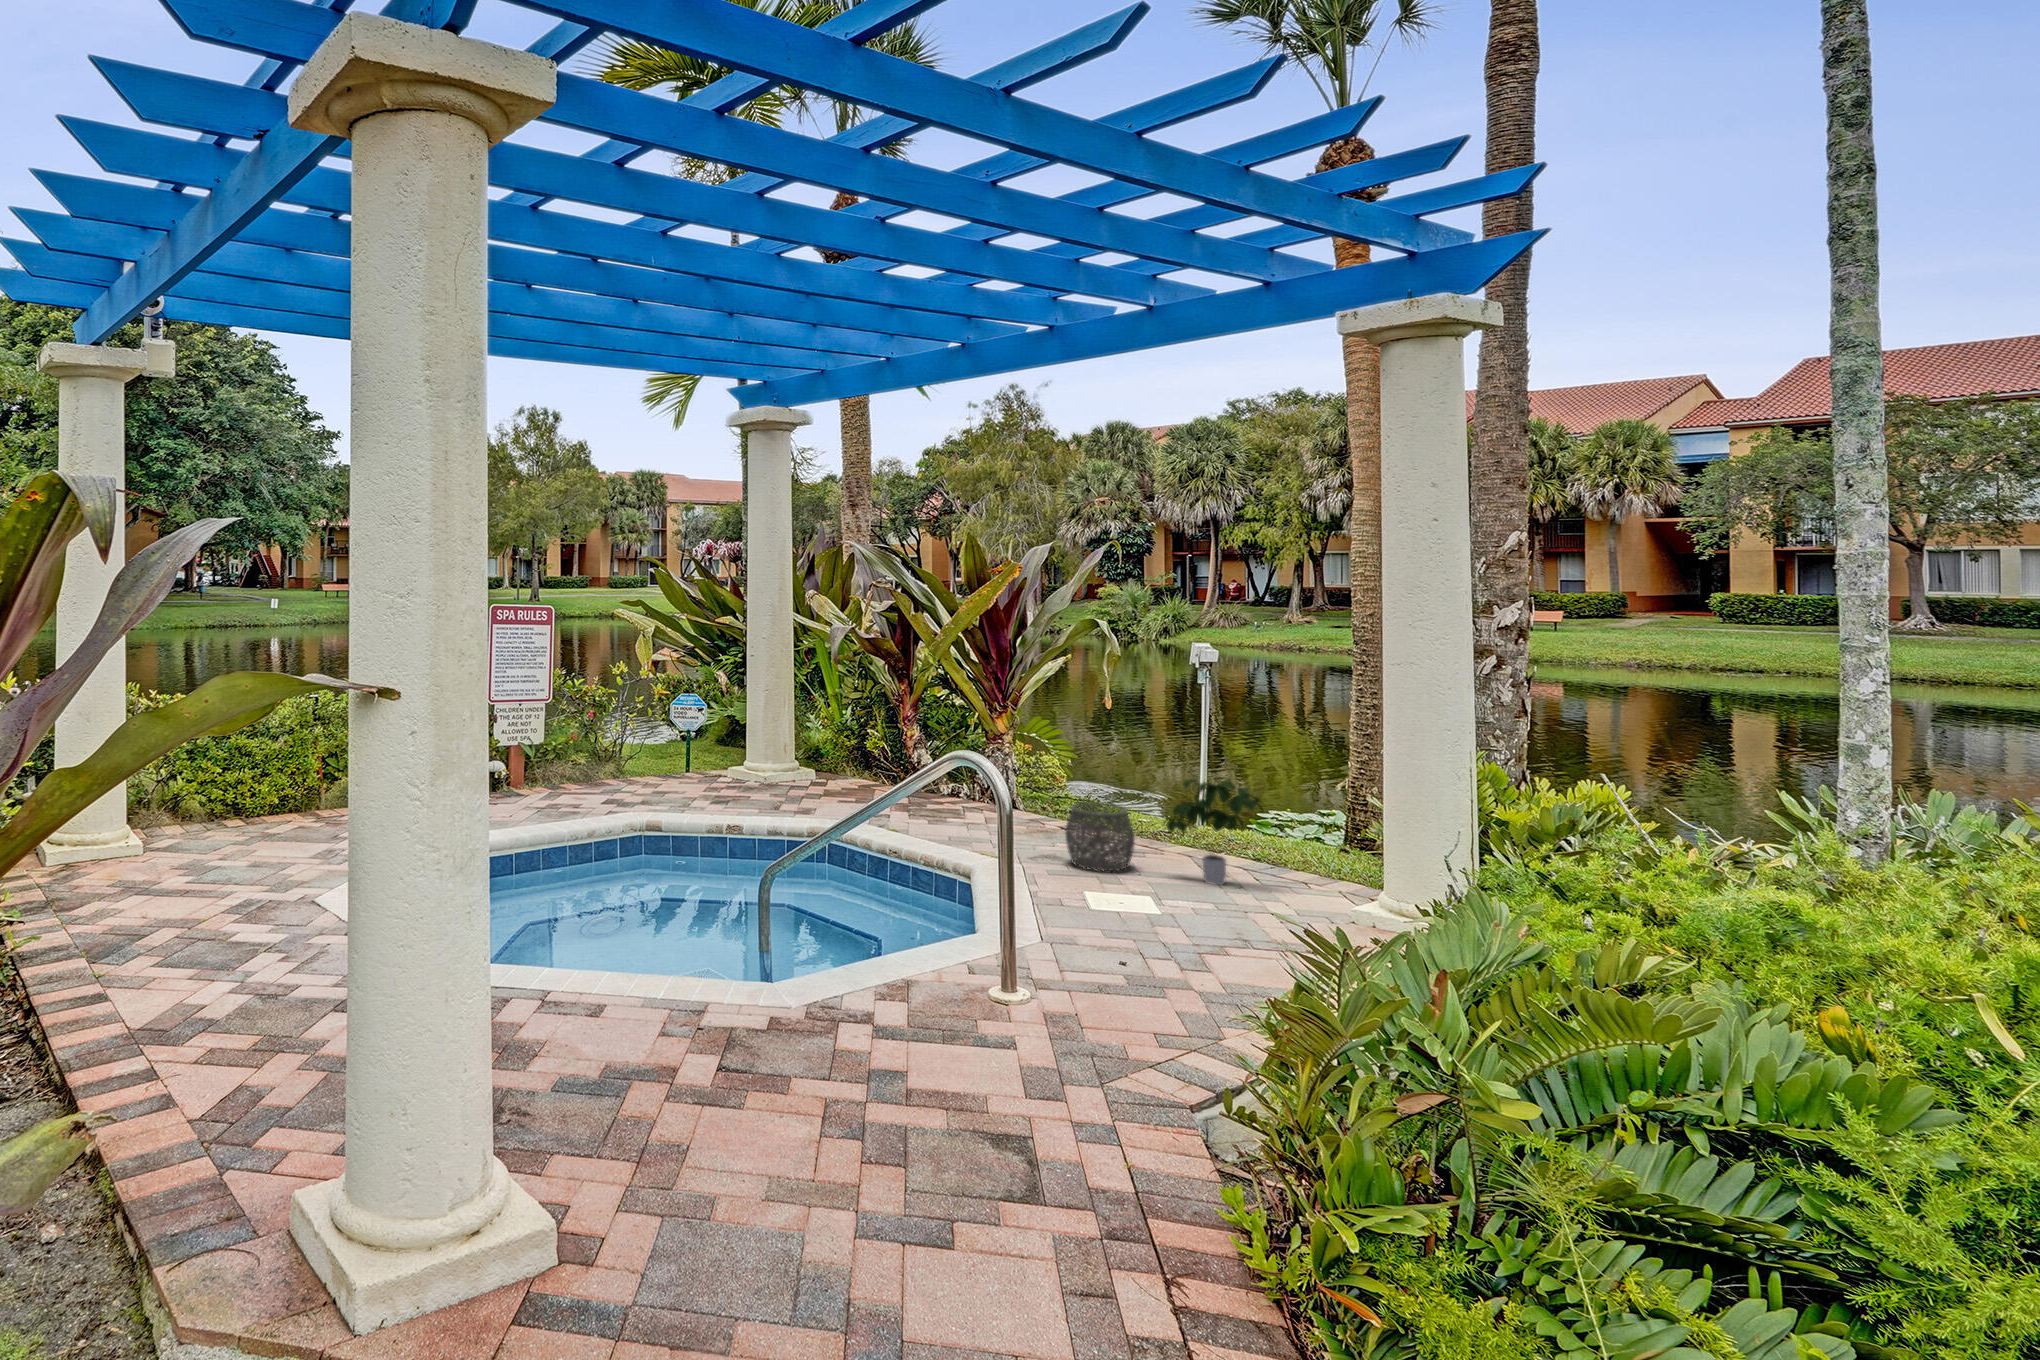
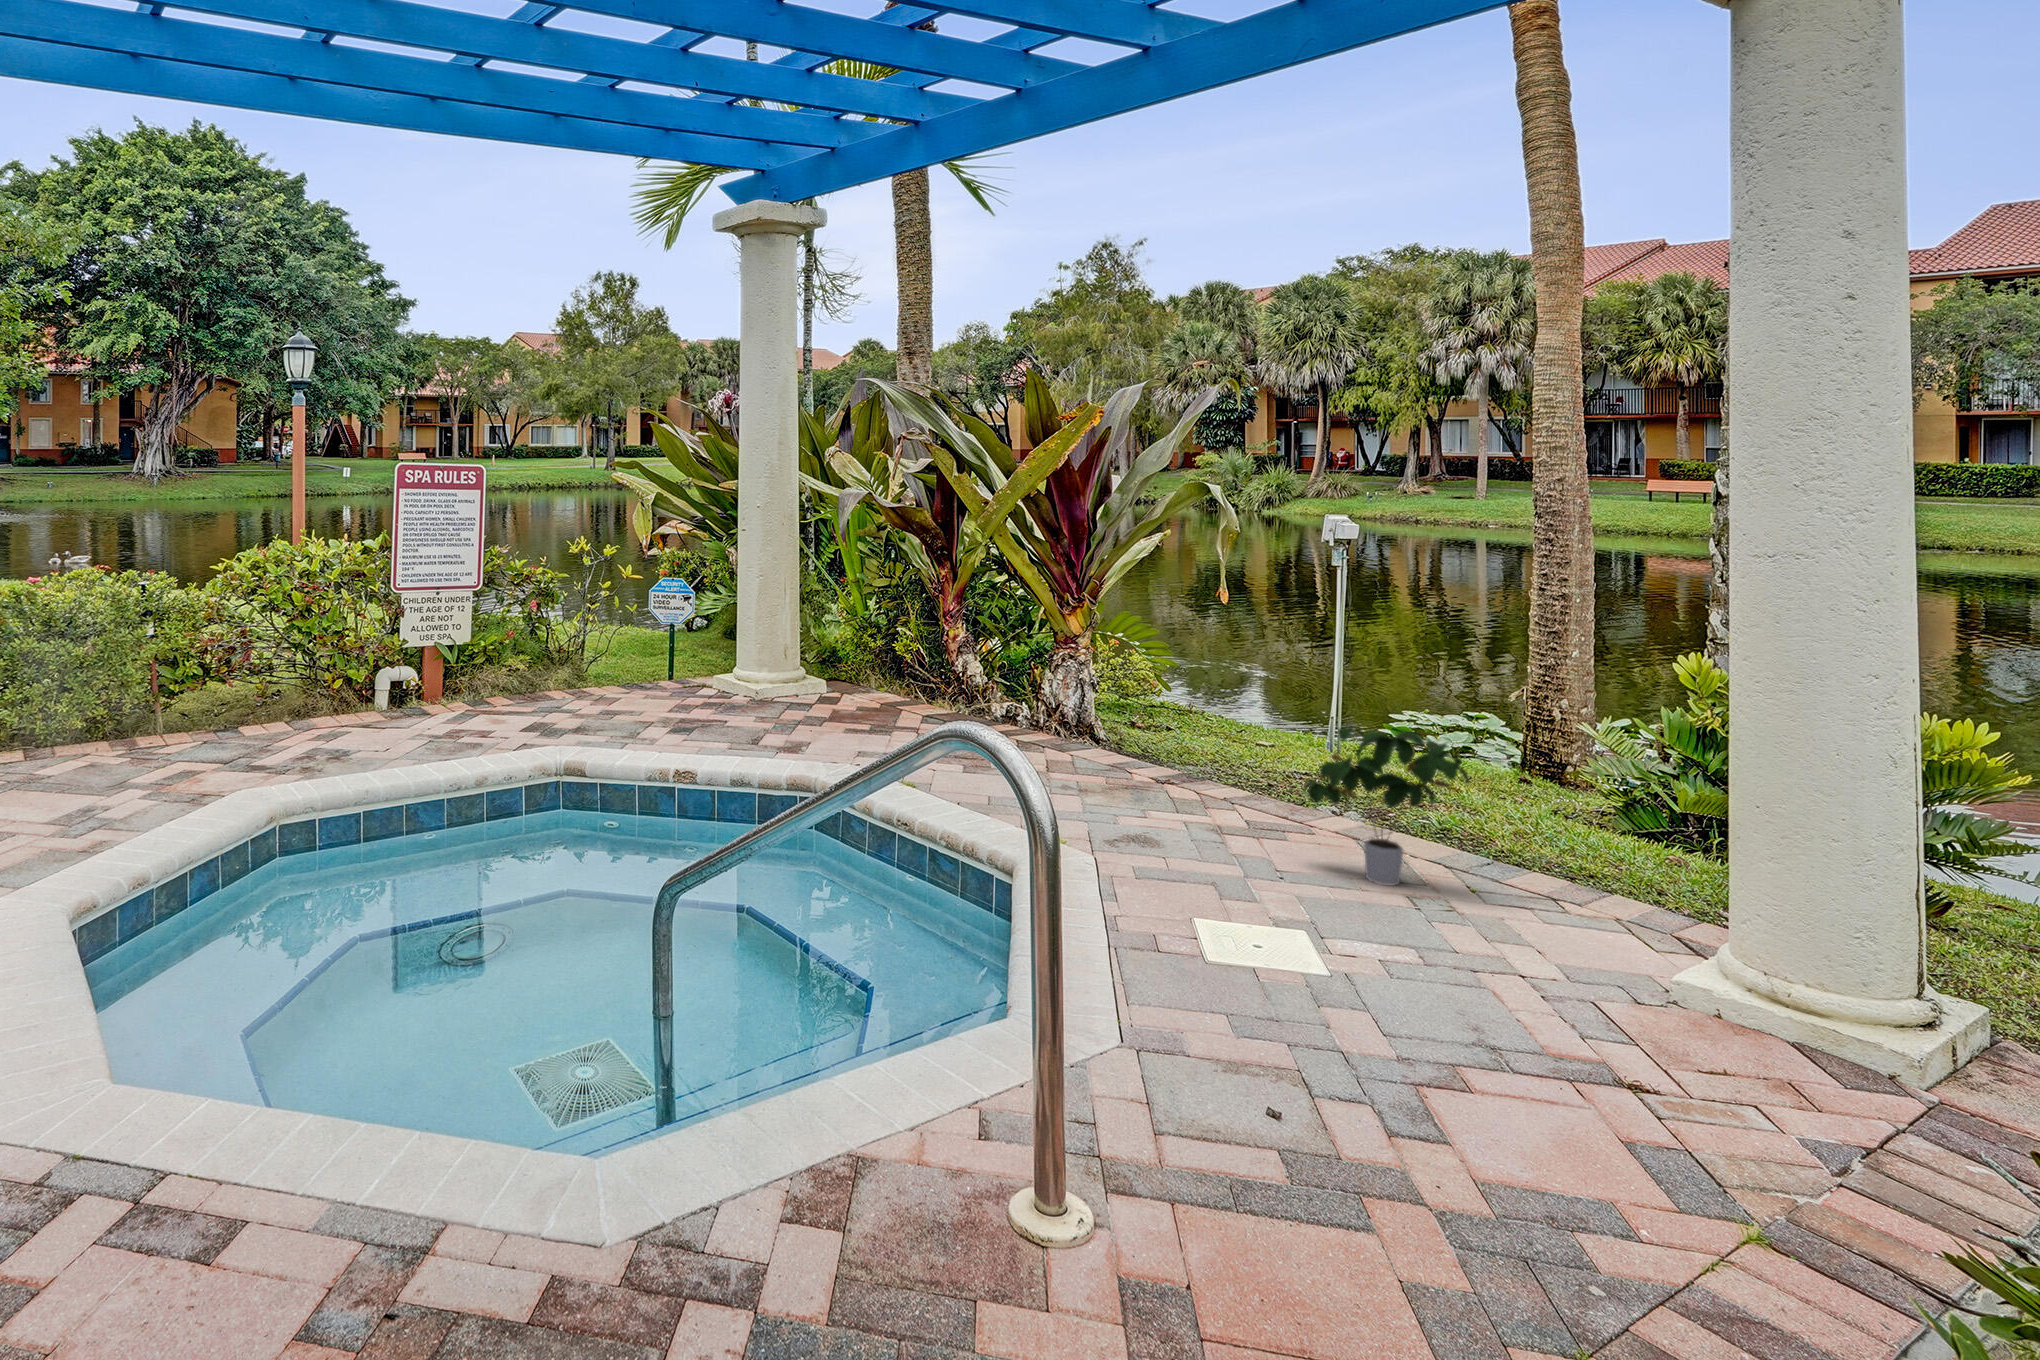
woven basket: present [1065,802,1134,872] -> none [1151,748,1258,855]

